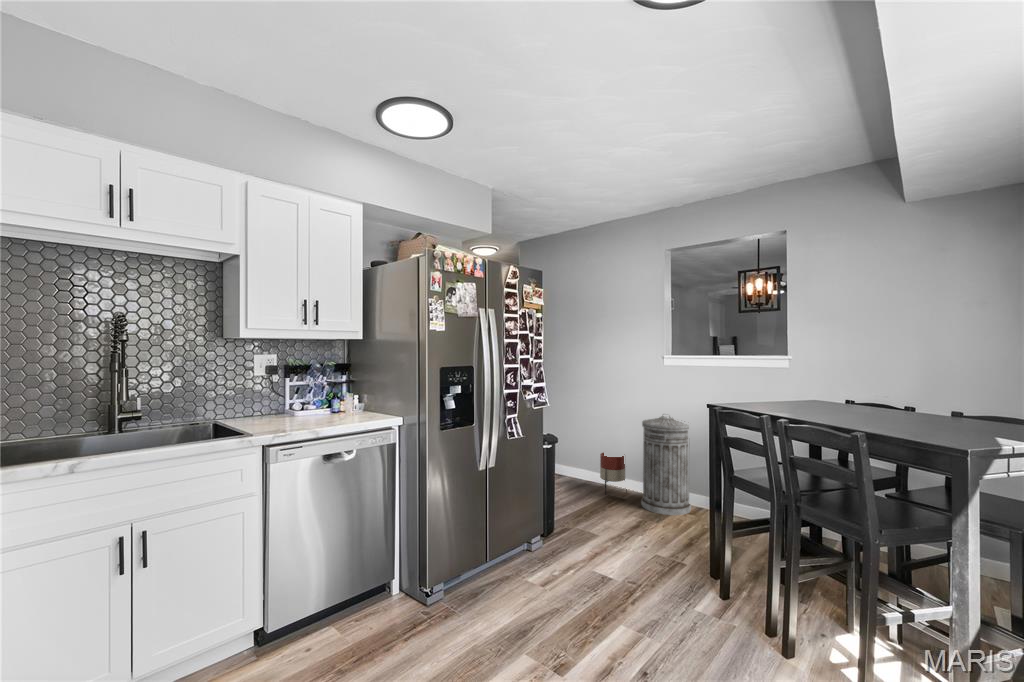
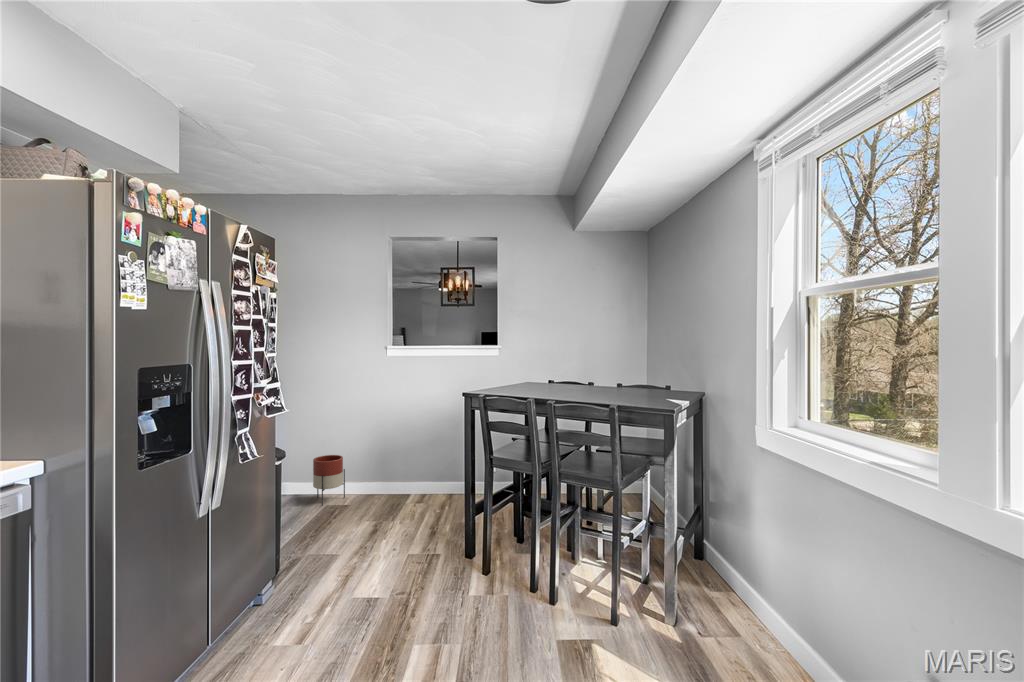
trash can: present [641,415,691,515] -> none [367,406,417,512]

